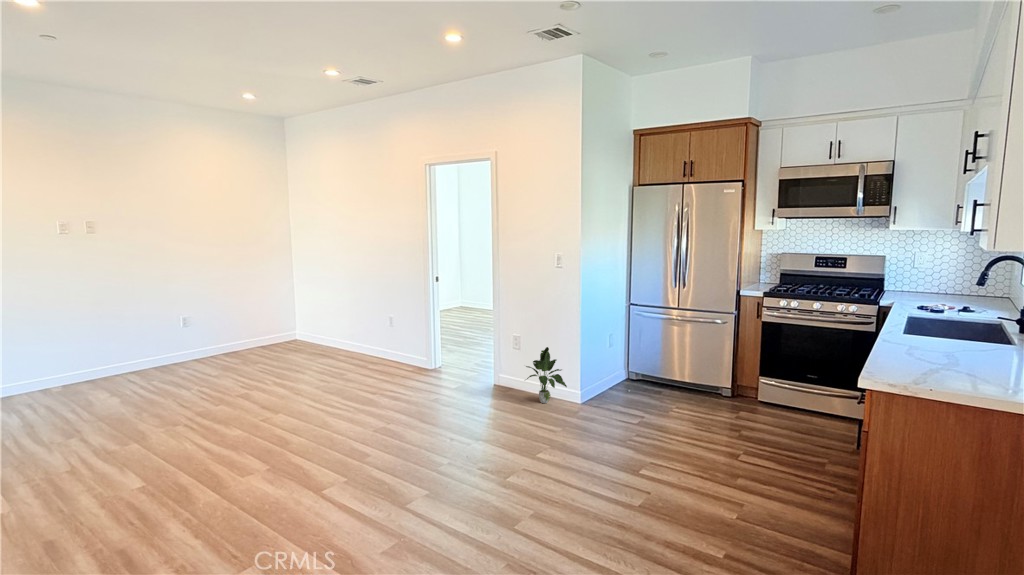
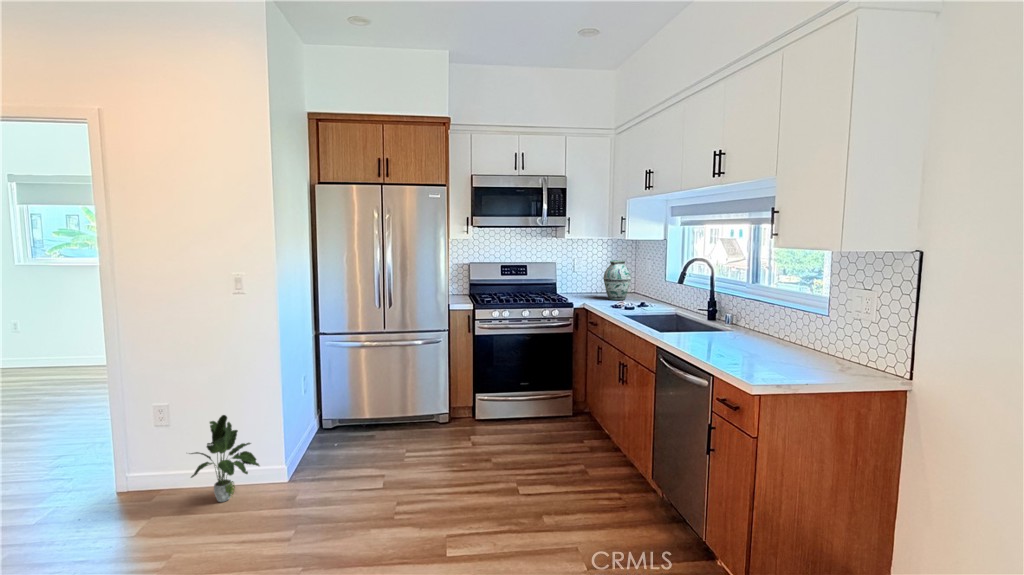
vase: none [932,257,973,305] -> present [603,260,631,300]

